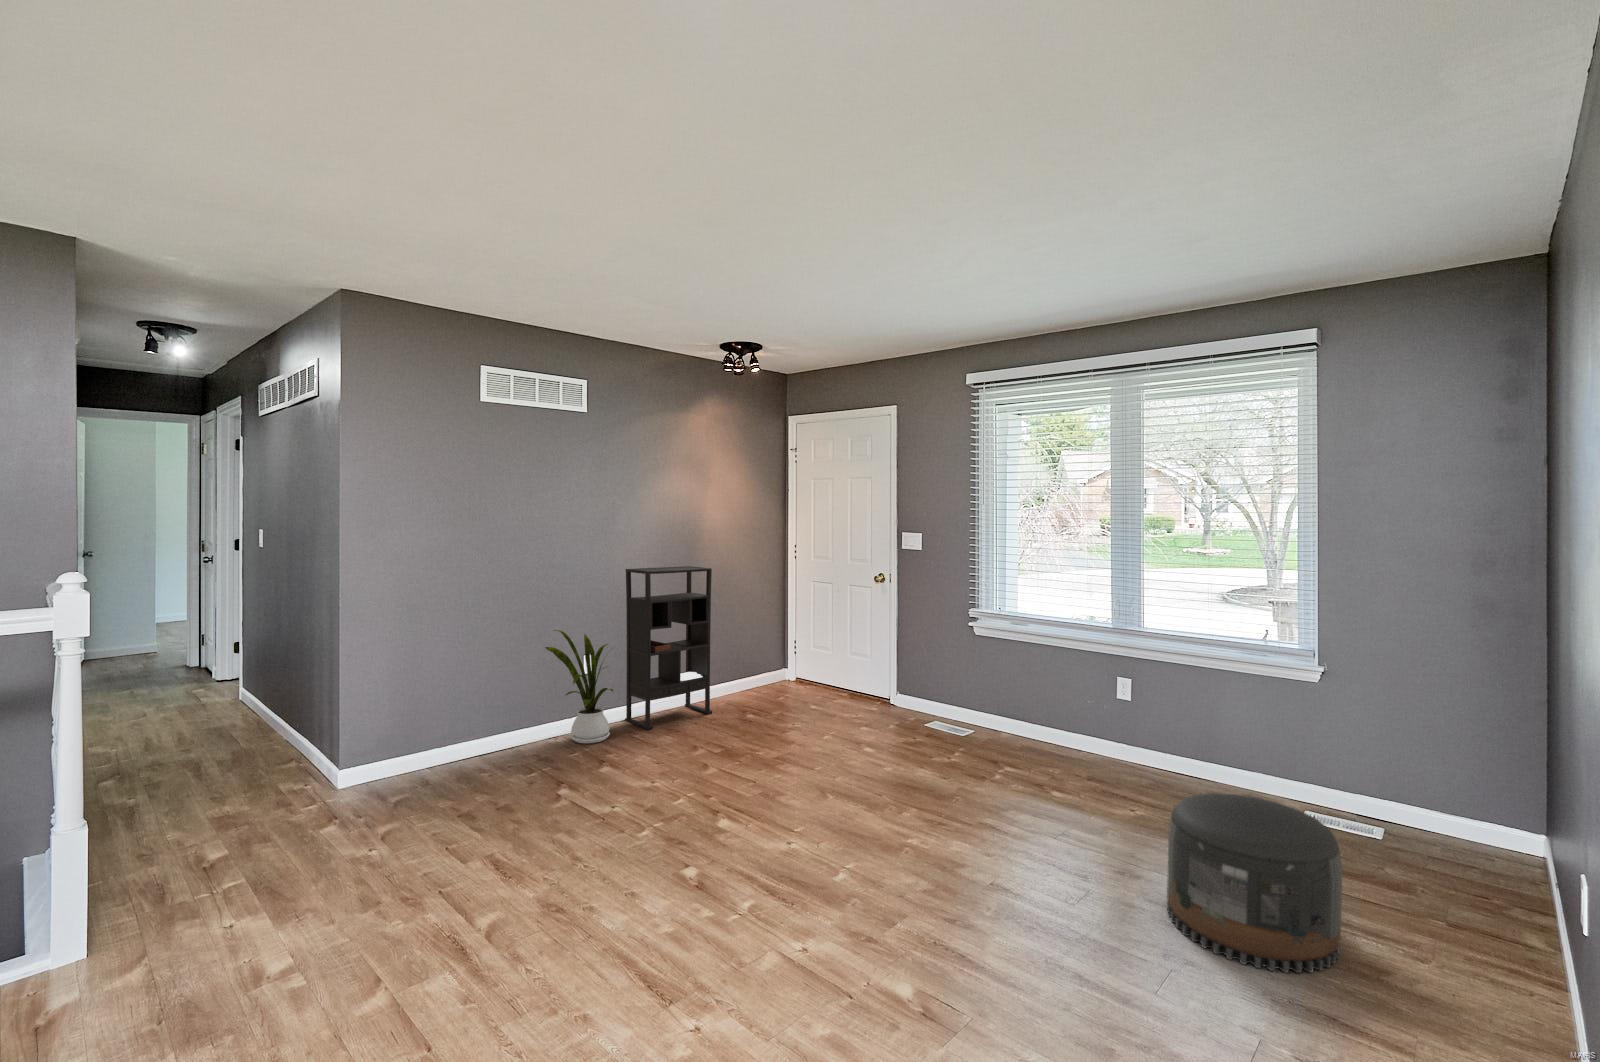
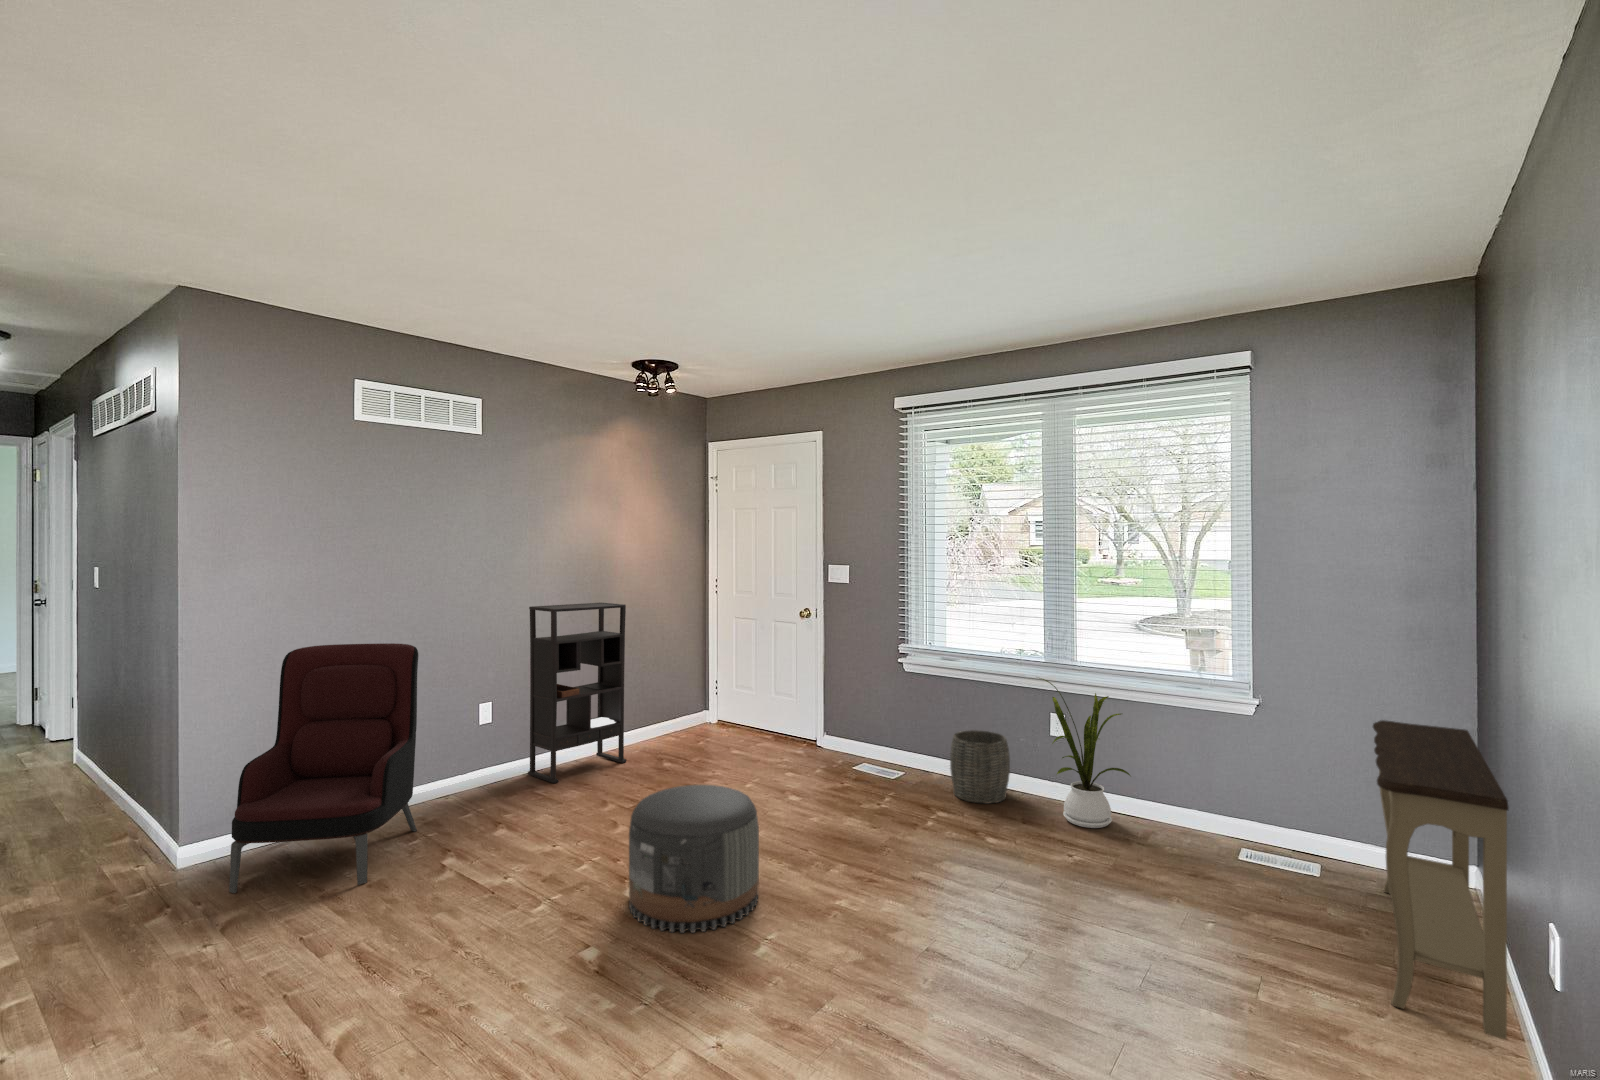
armchair: none [385,600,533,809] -> present [229,643,418,893]
house plant: present [545,630,613,743] -> present [1040,678,1130,828]
console table: none [1432,690,1562,990] -> present [1373,720,1508,1039]
woven basket: none [1017,692,1076,761] -> present [950,730,1010,803]
pouf: present [1167,793,1343,973] -> present [629,785,759,933]

